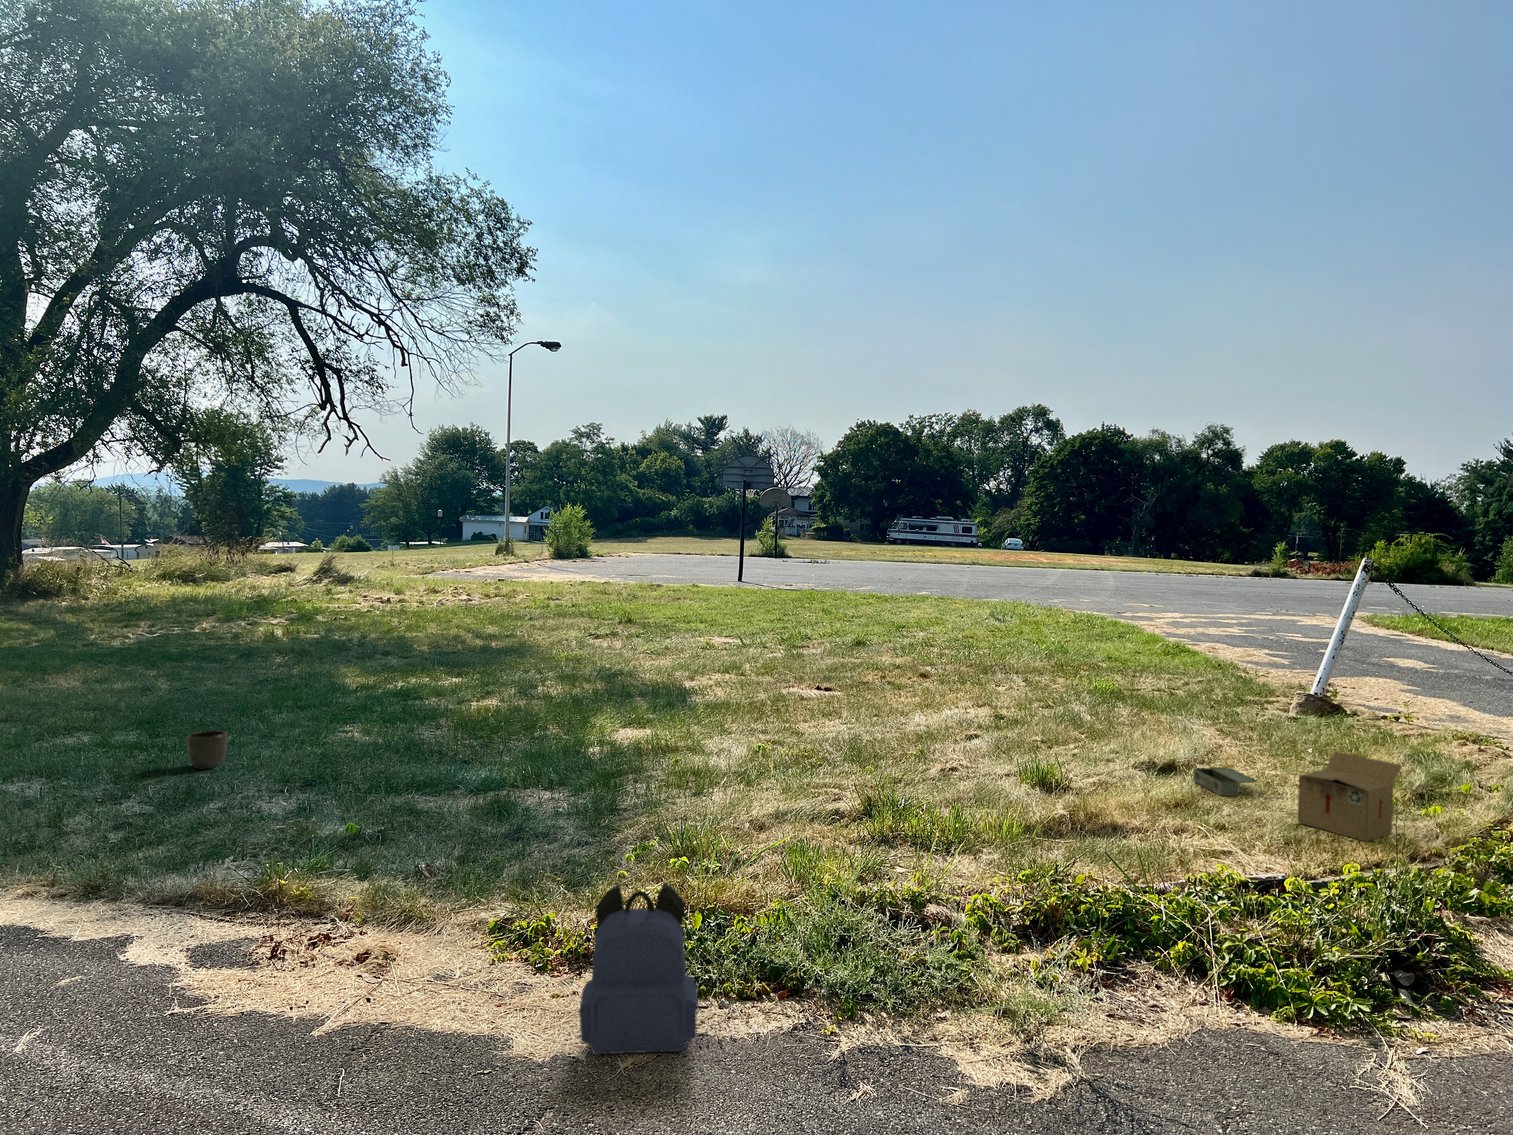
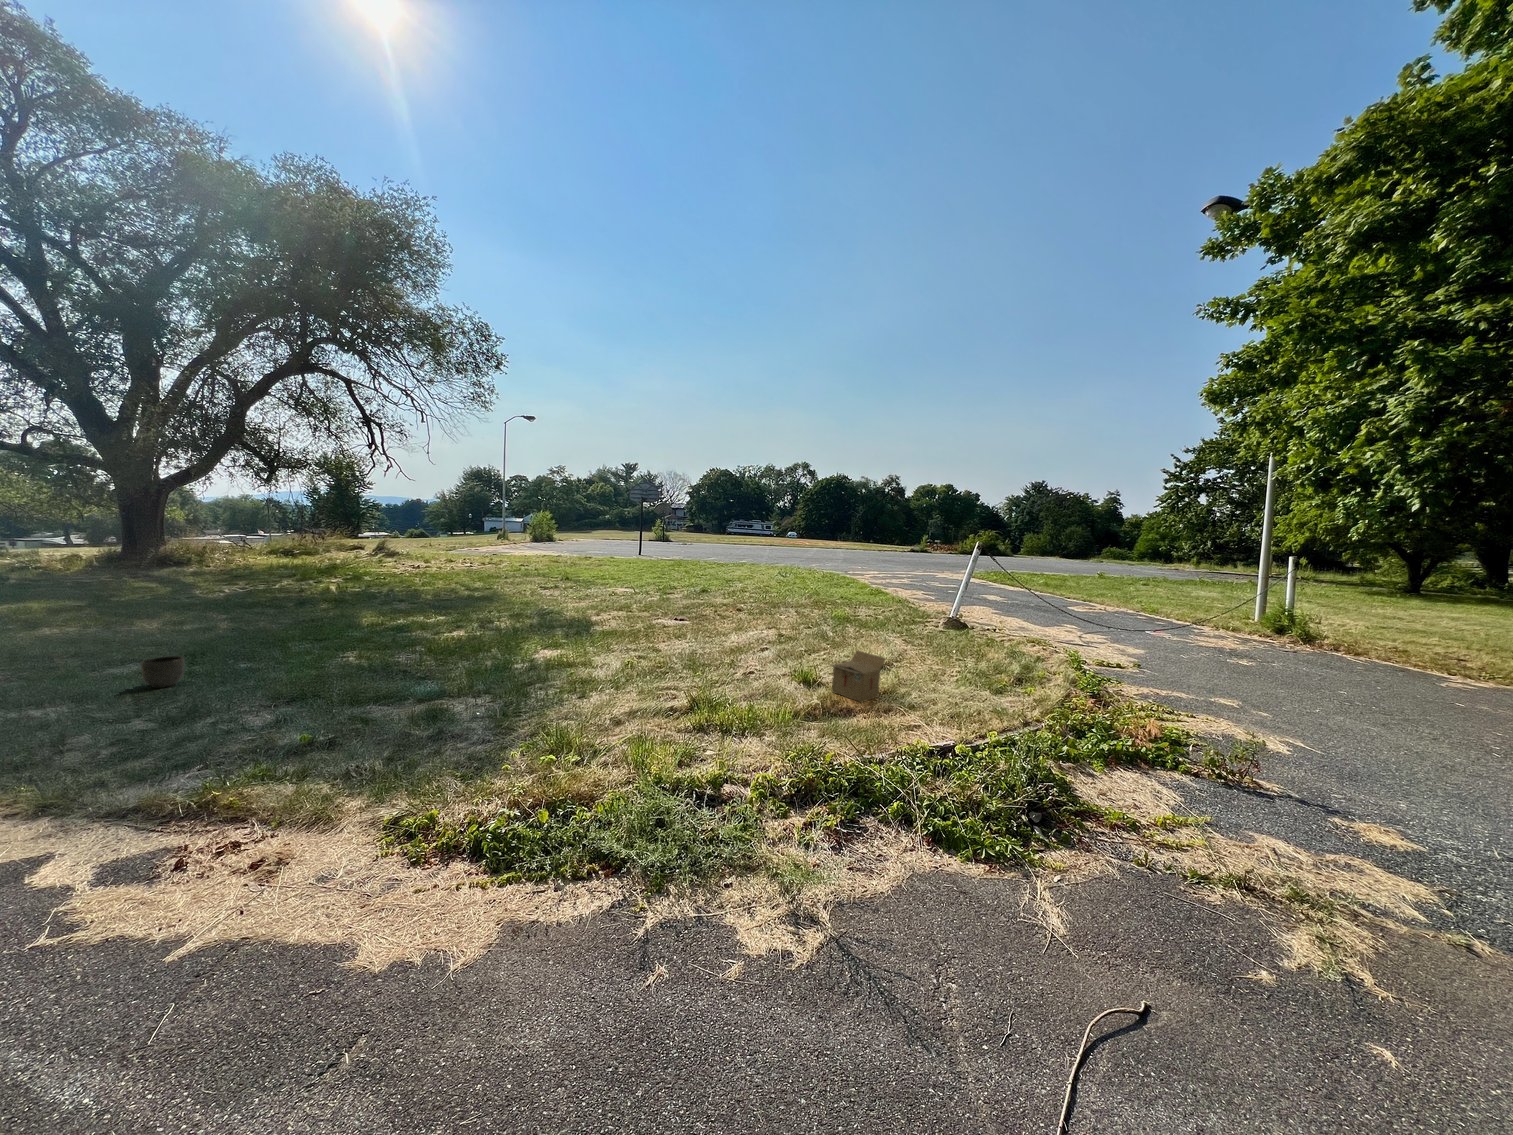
cardboard box: present [1298,752,1402,842] -> present [832,651,886,702]
toolbox: present [1193,767,1257,796] -> none [896,668,933,686]
backpack: present [579,883,698,1055] -> none [399,803,522,969]

